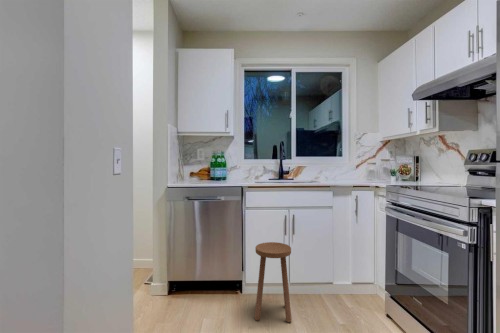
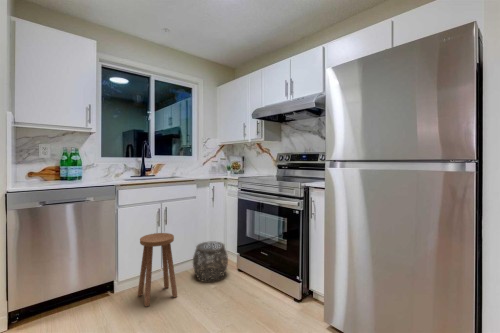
woven basket: none [322,265,370,321] -> present [193,241,228,281]

